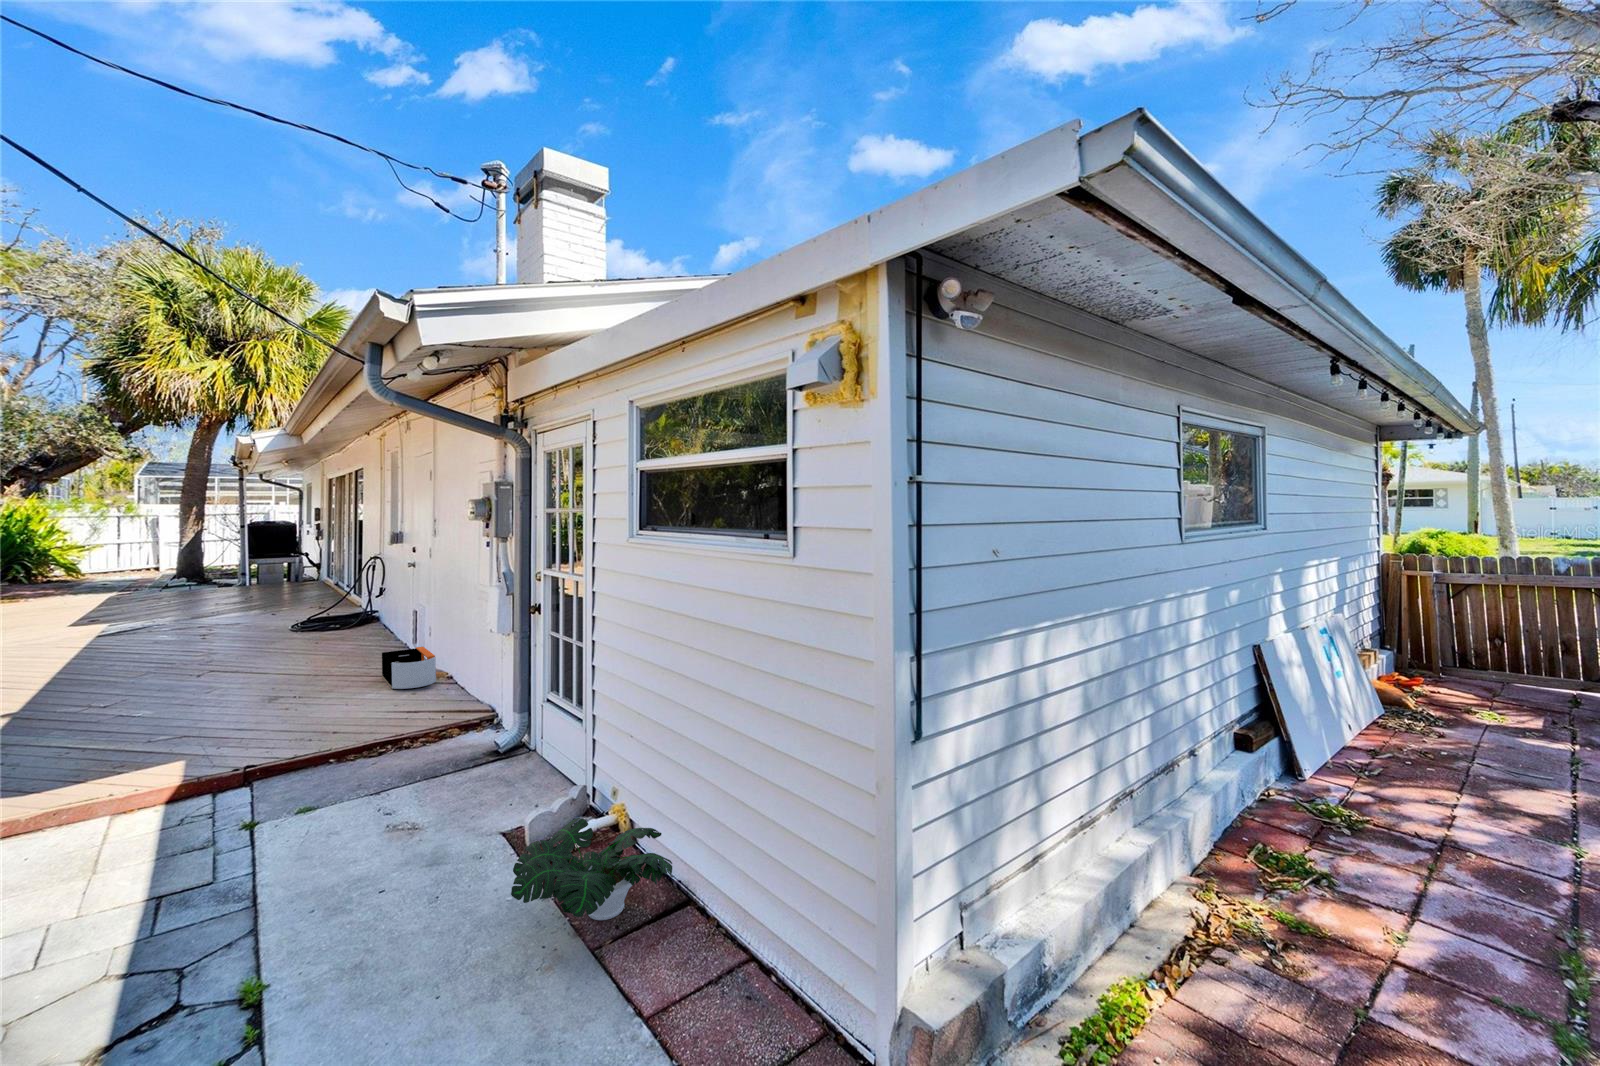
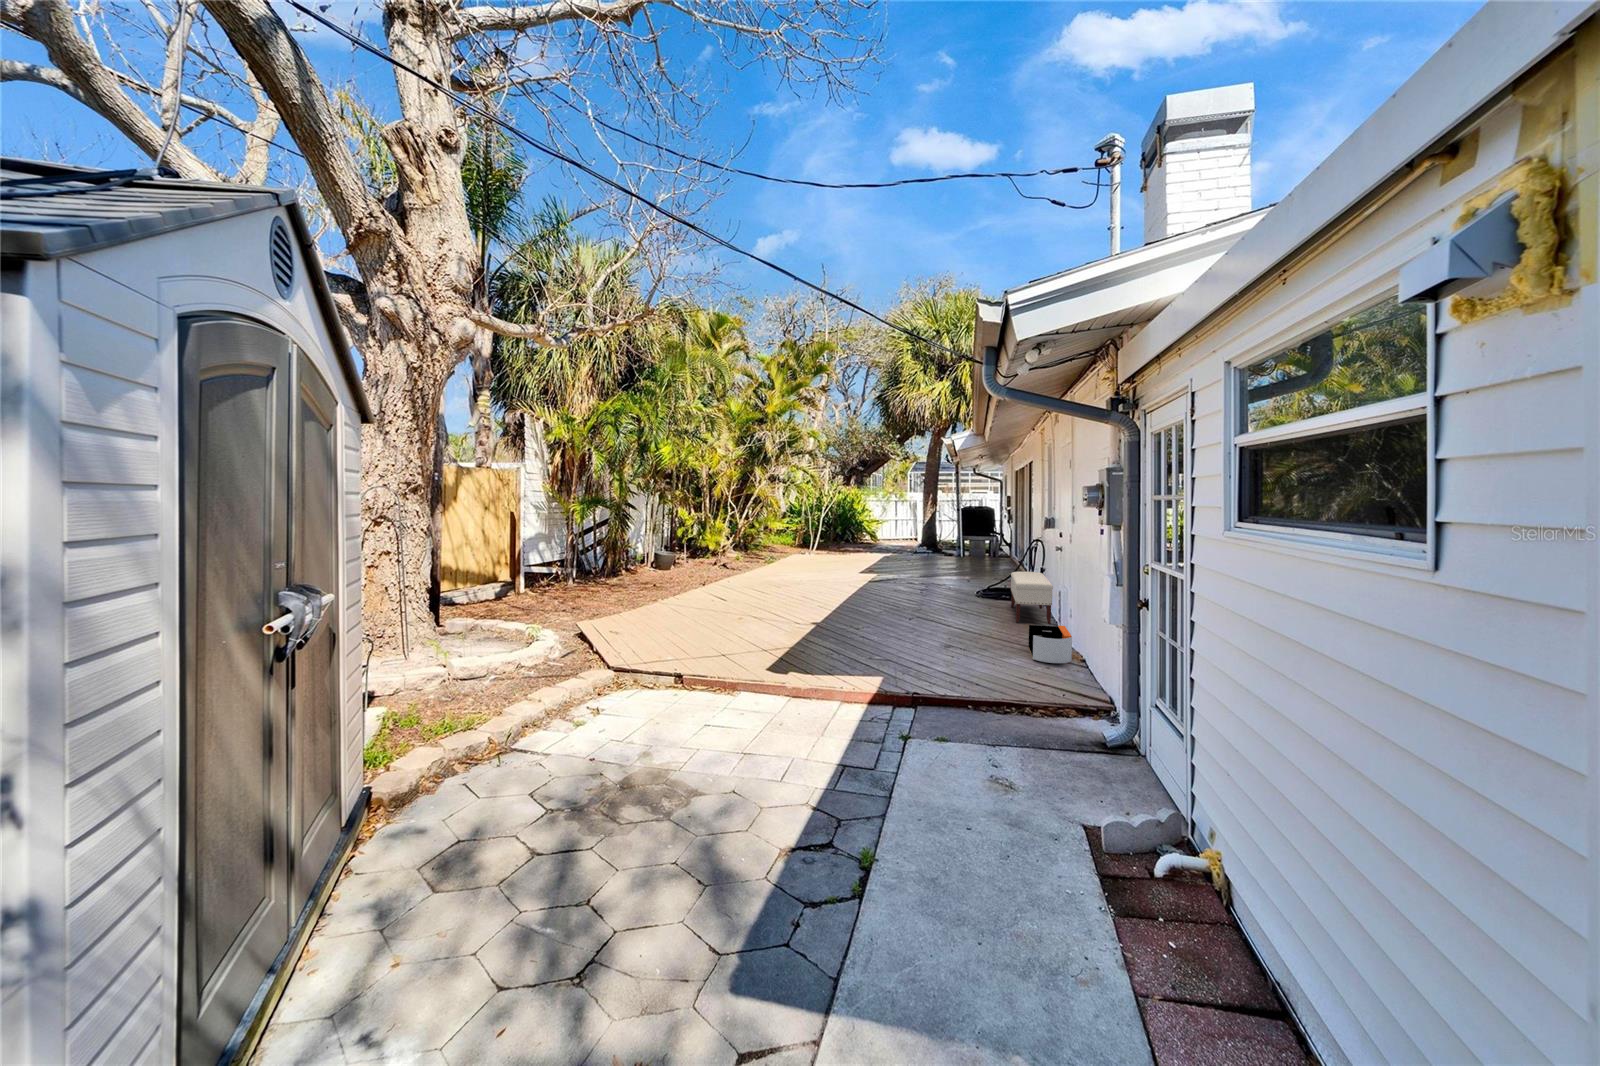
bench: none [342,594,400,653] -> present [1011,571,1053,624]
potted plant: present [511,818,673,920] -> none [1056,840,1257,973]

